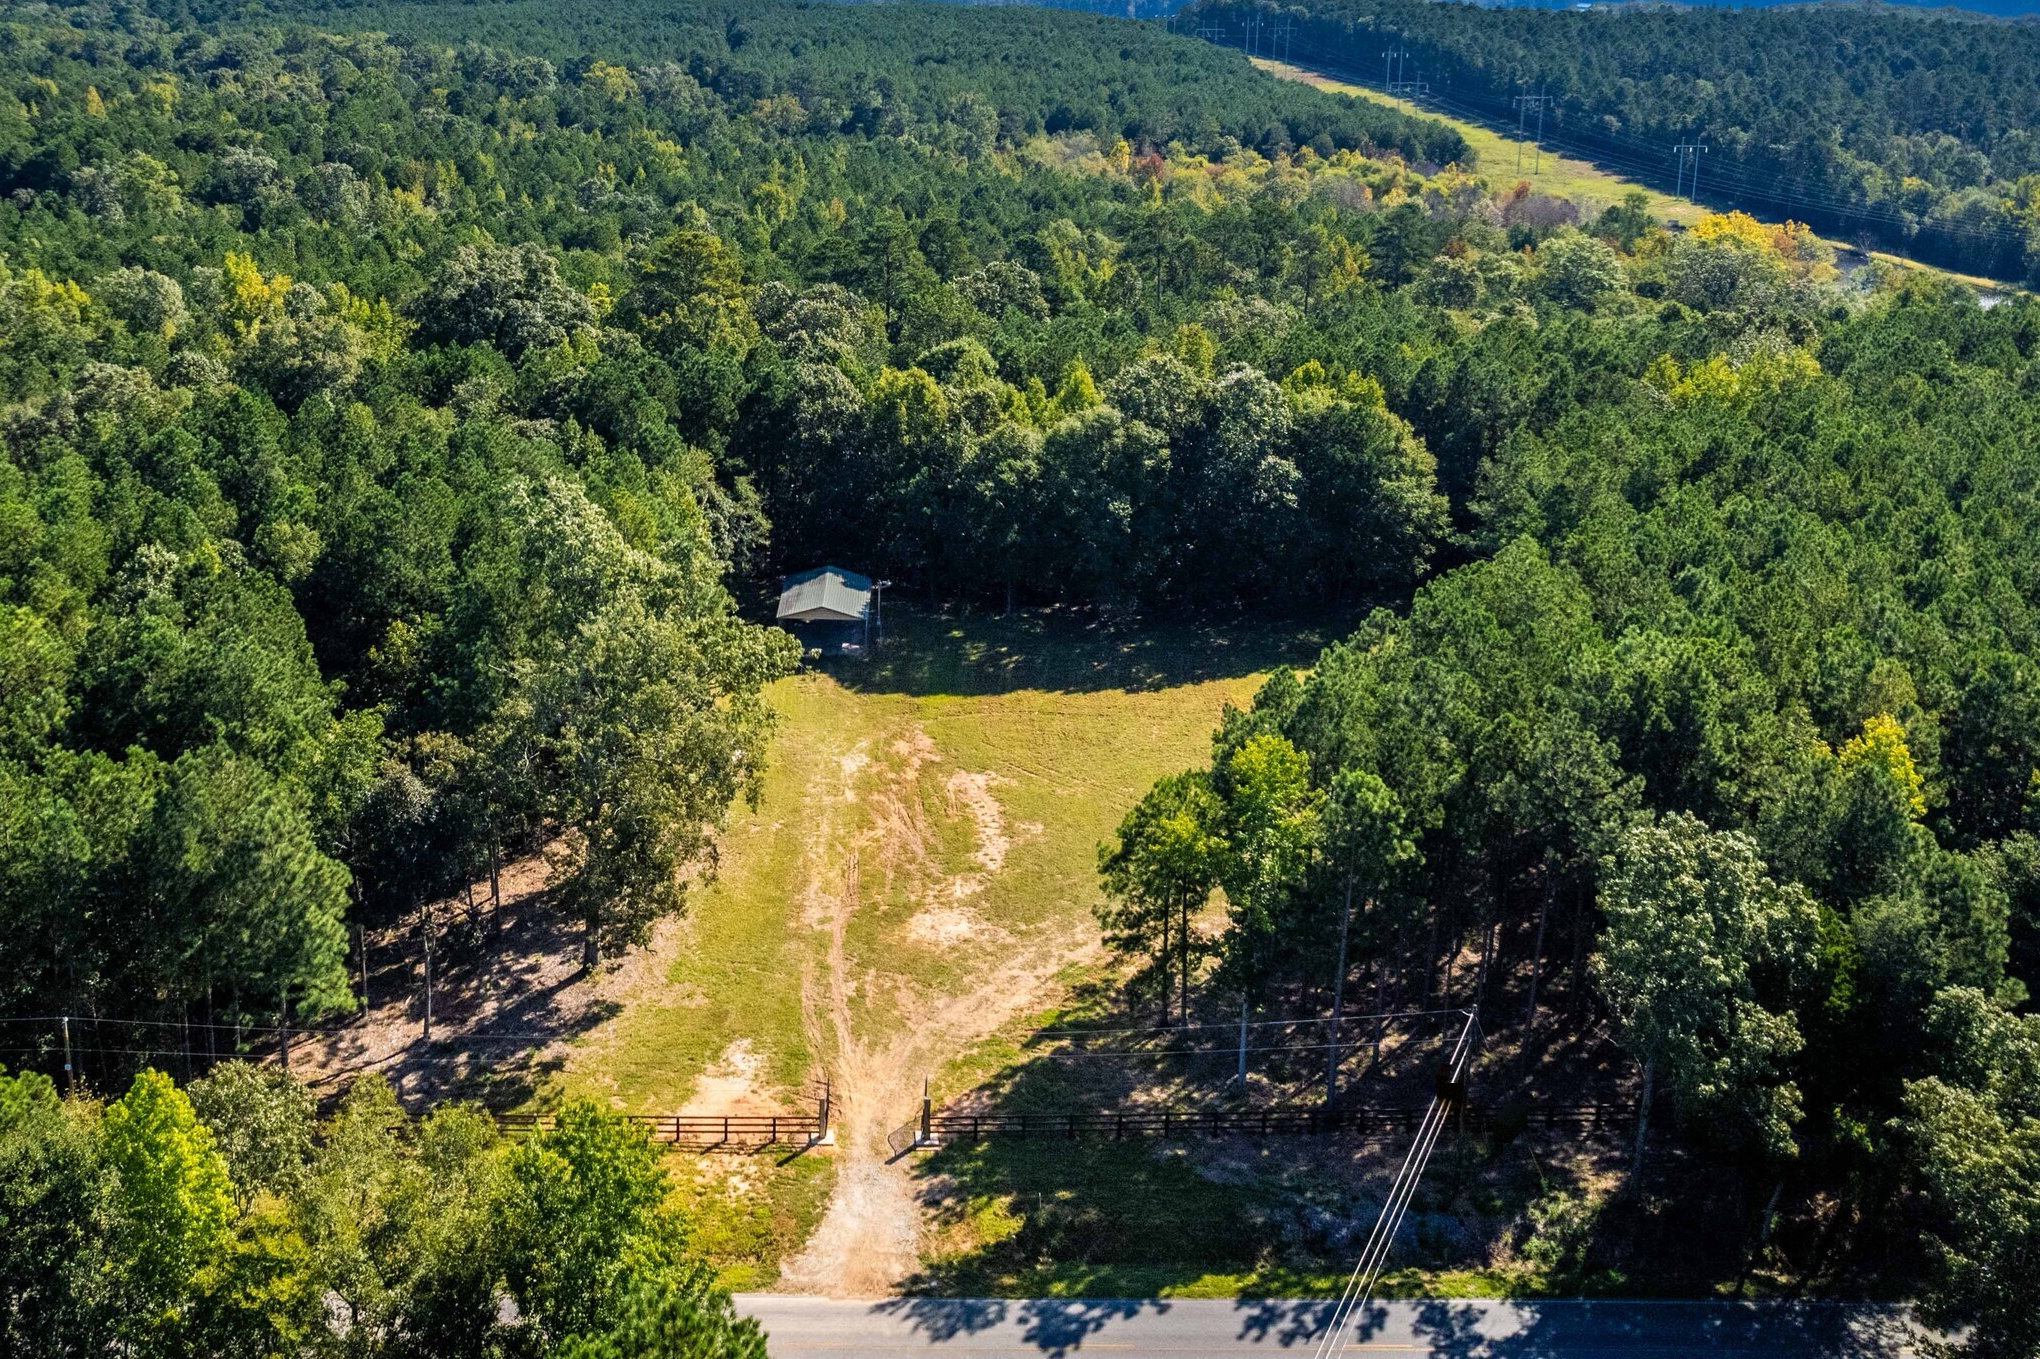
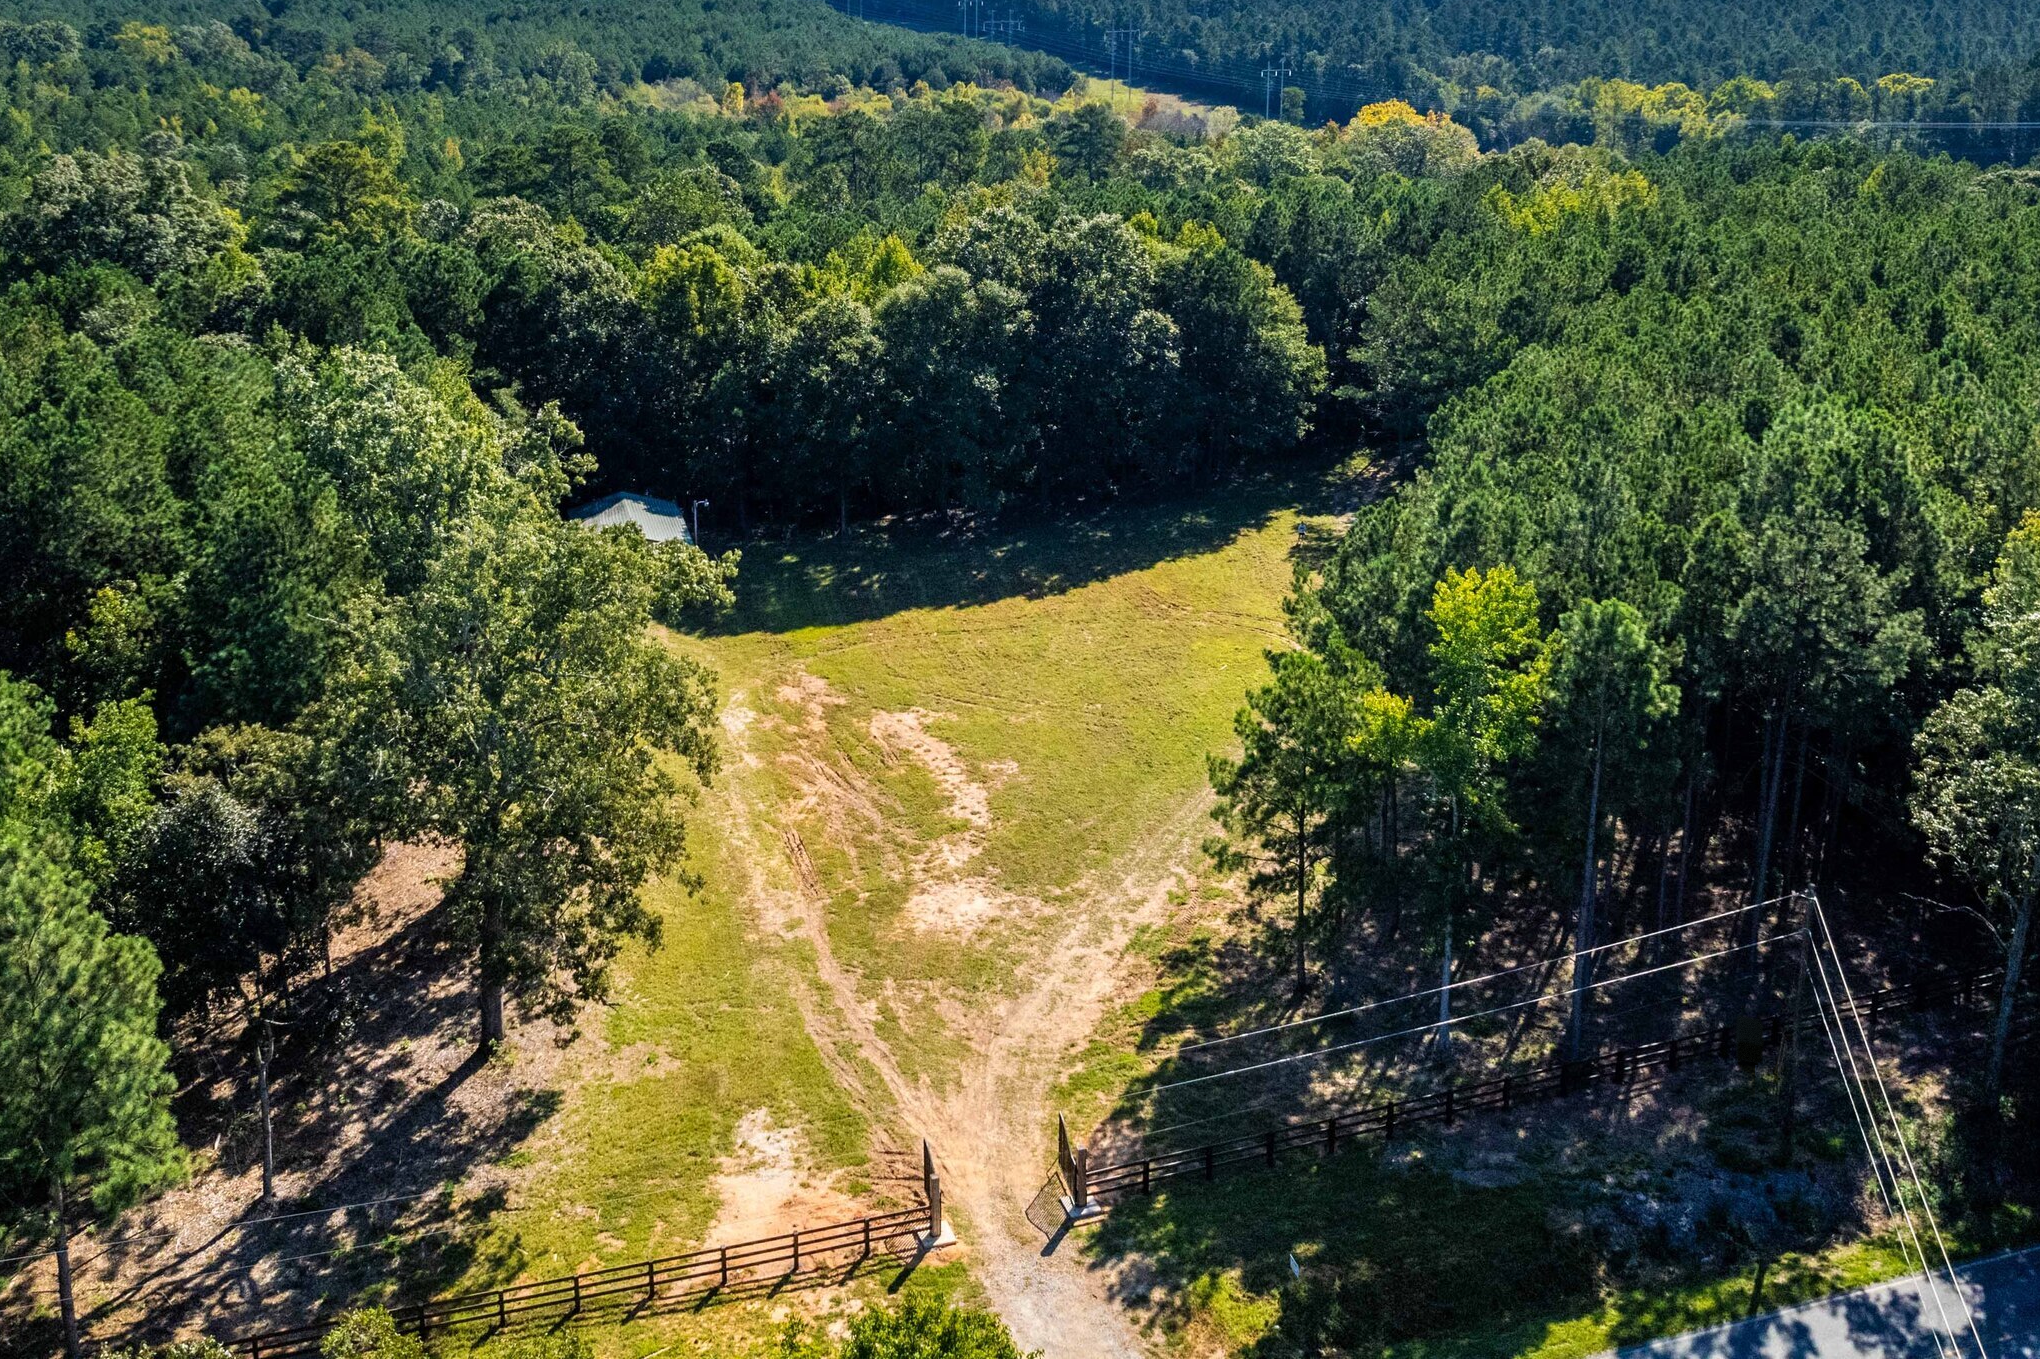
wooden crate: present [1436,1062,1464,1102] -> none [1636,981,1678,1025]

